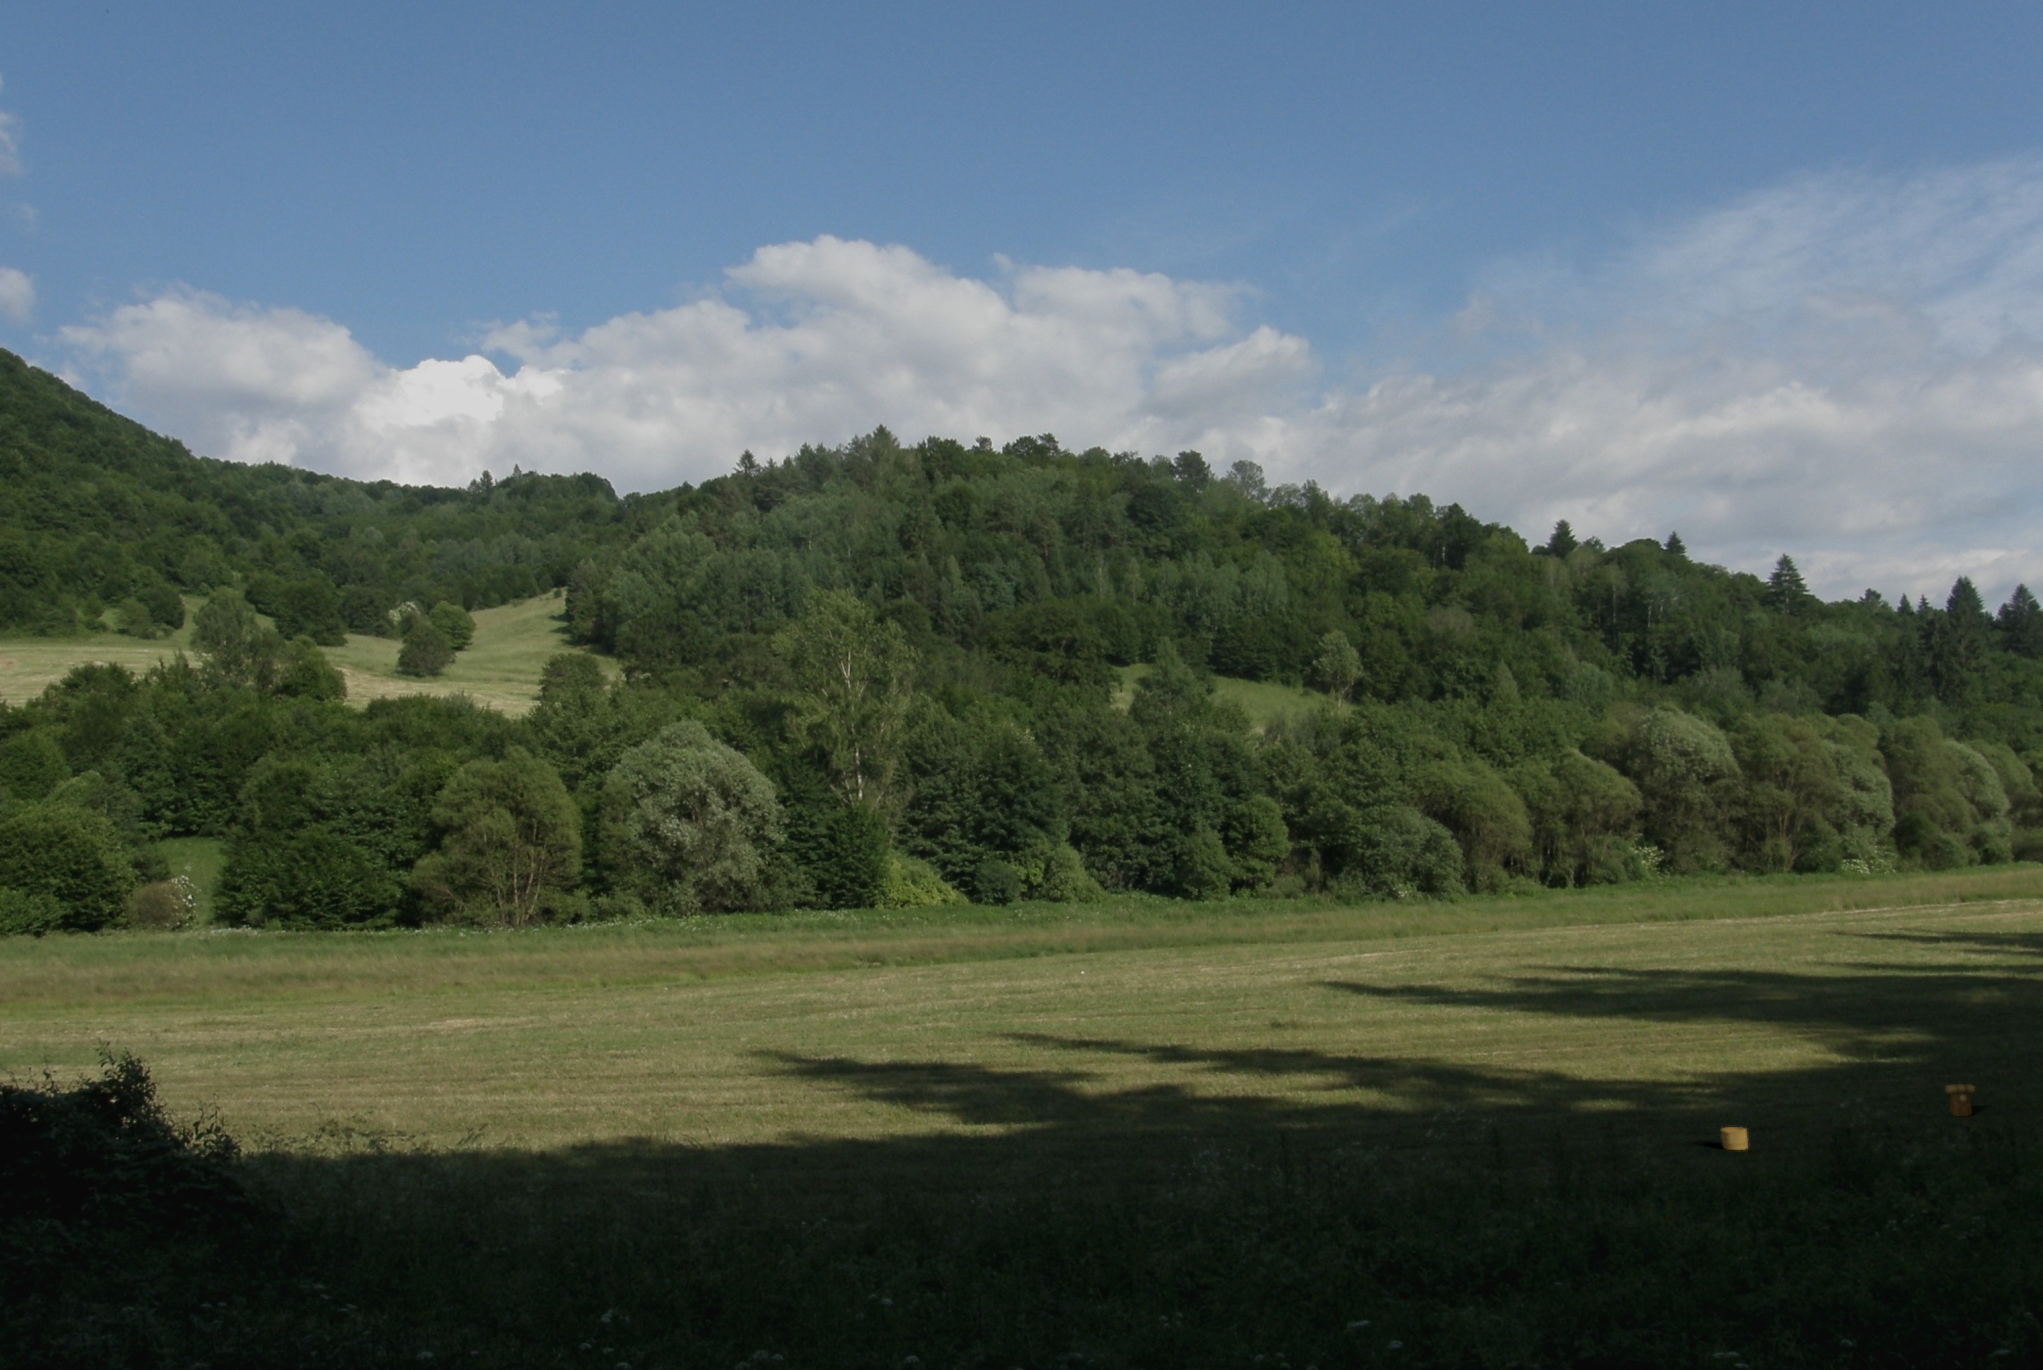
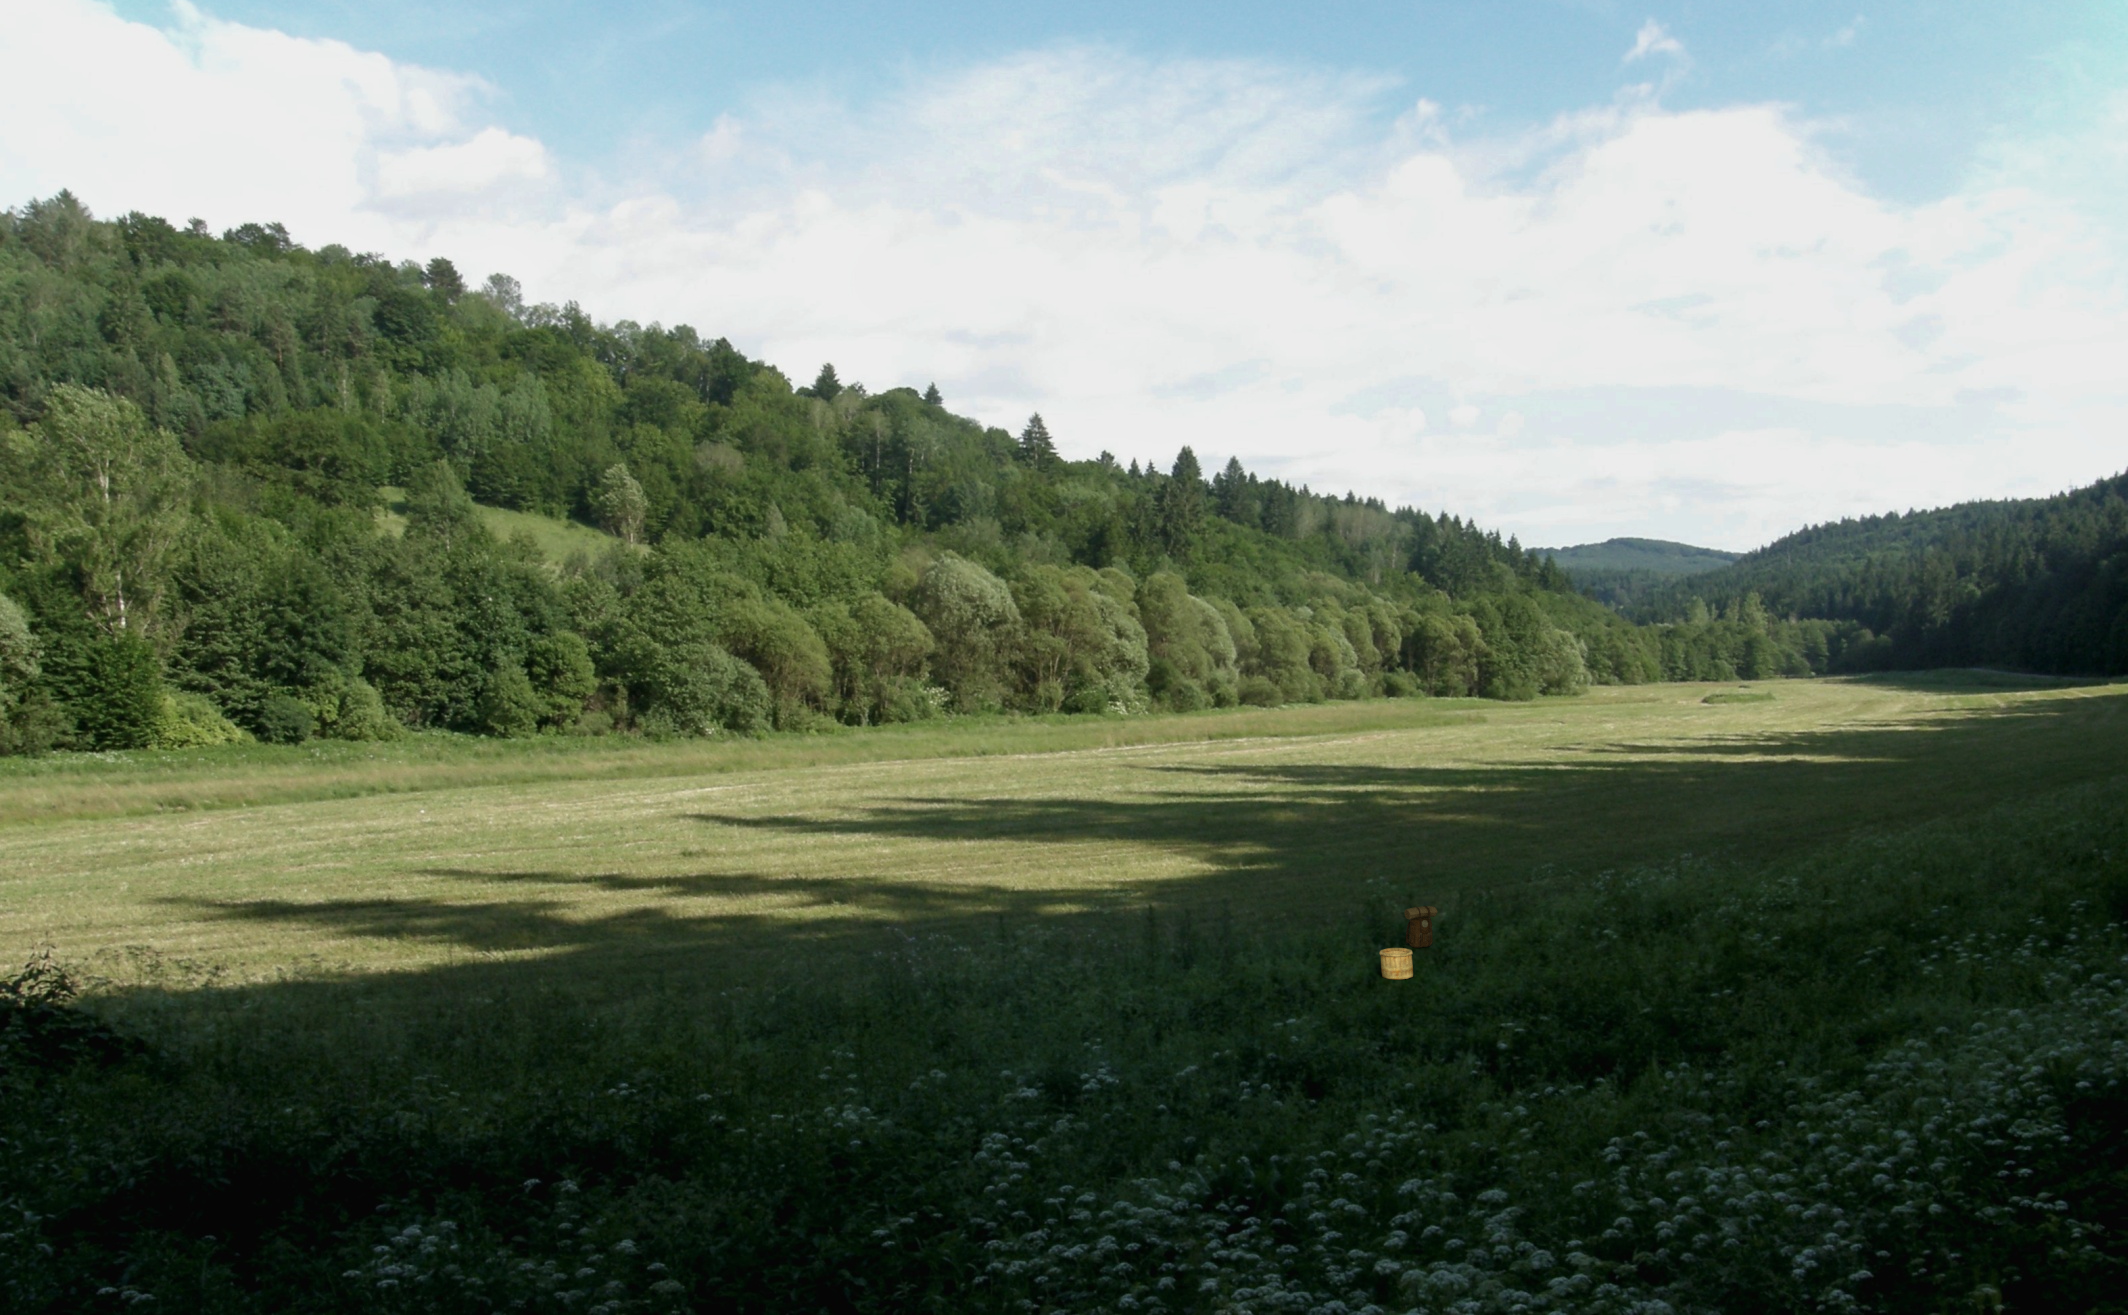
wooden bucket: present [1721,1127,1748,1150] -> present [1379,948,1413,979]

